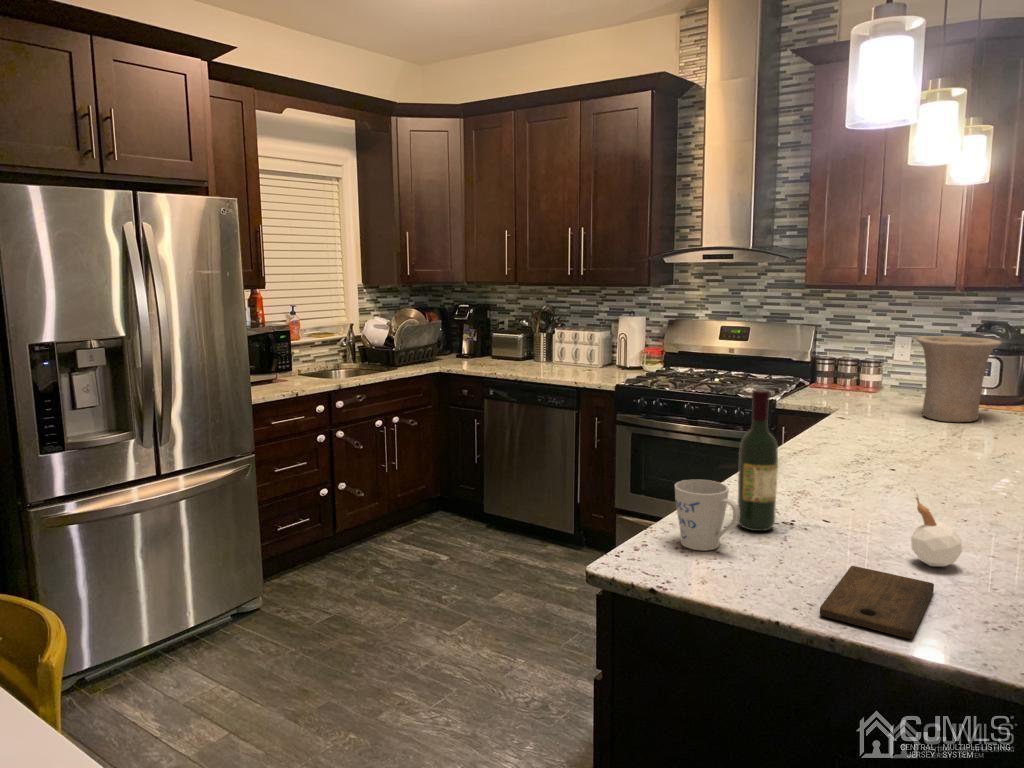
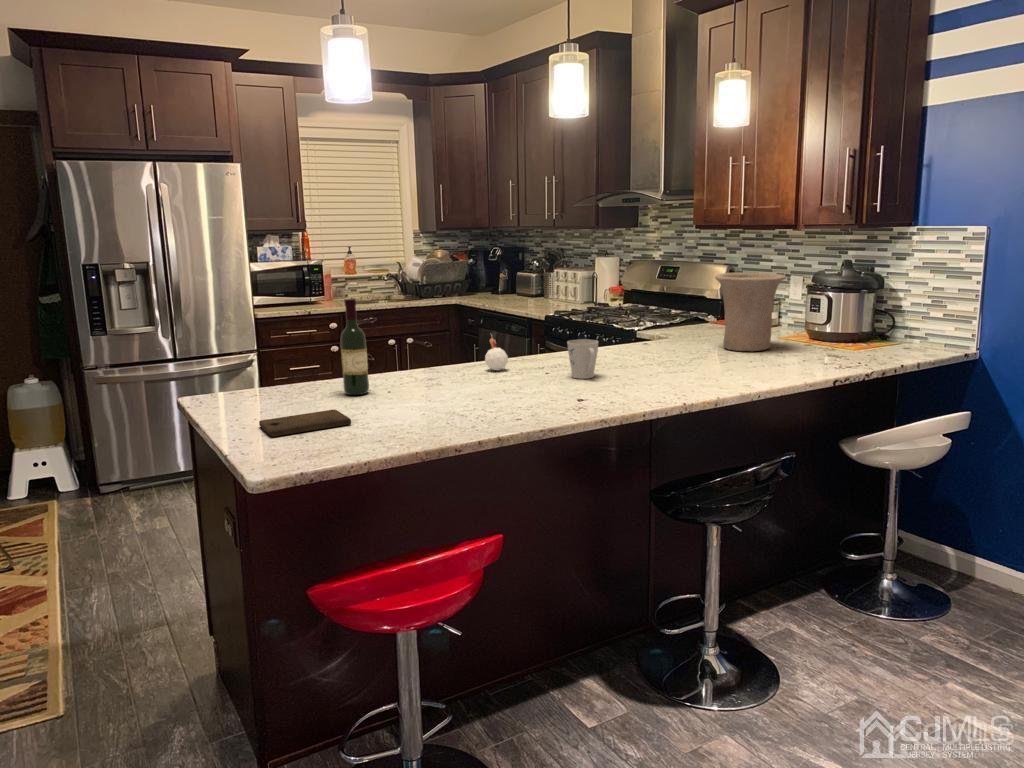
mug: present [675,480,739,550] -> present [567,339,598,379]
candle: present [911,489,962,566] -> present [485,338,508,370]

